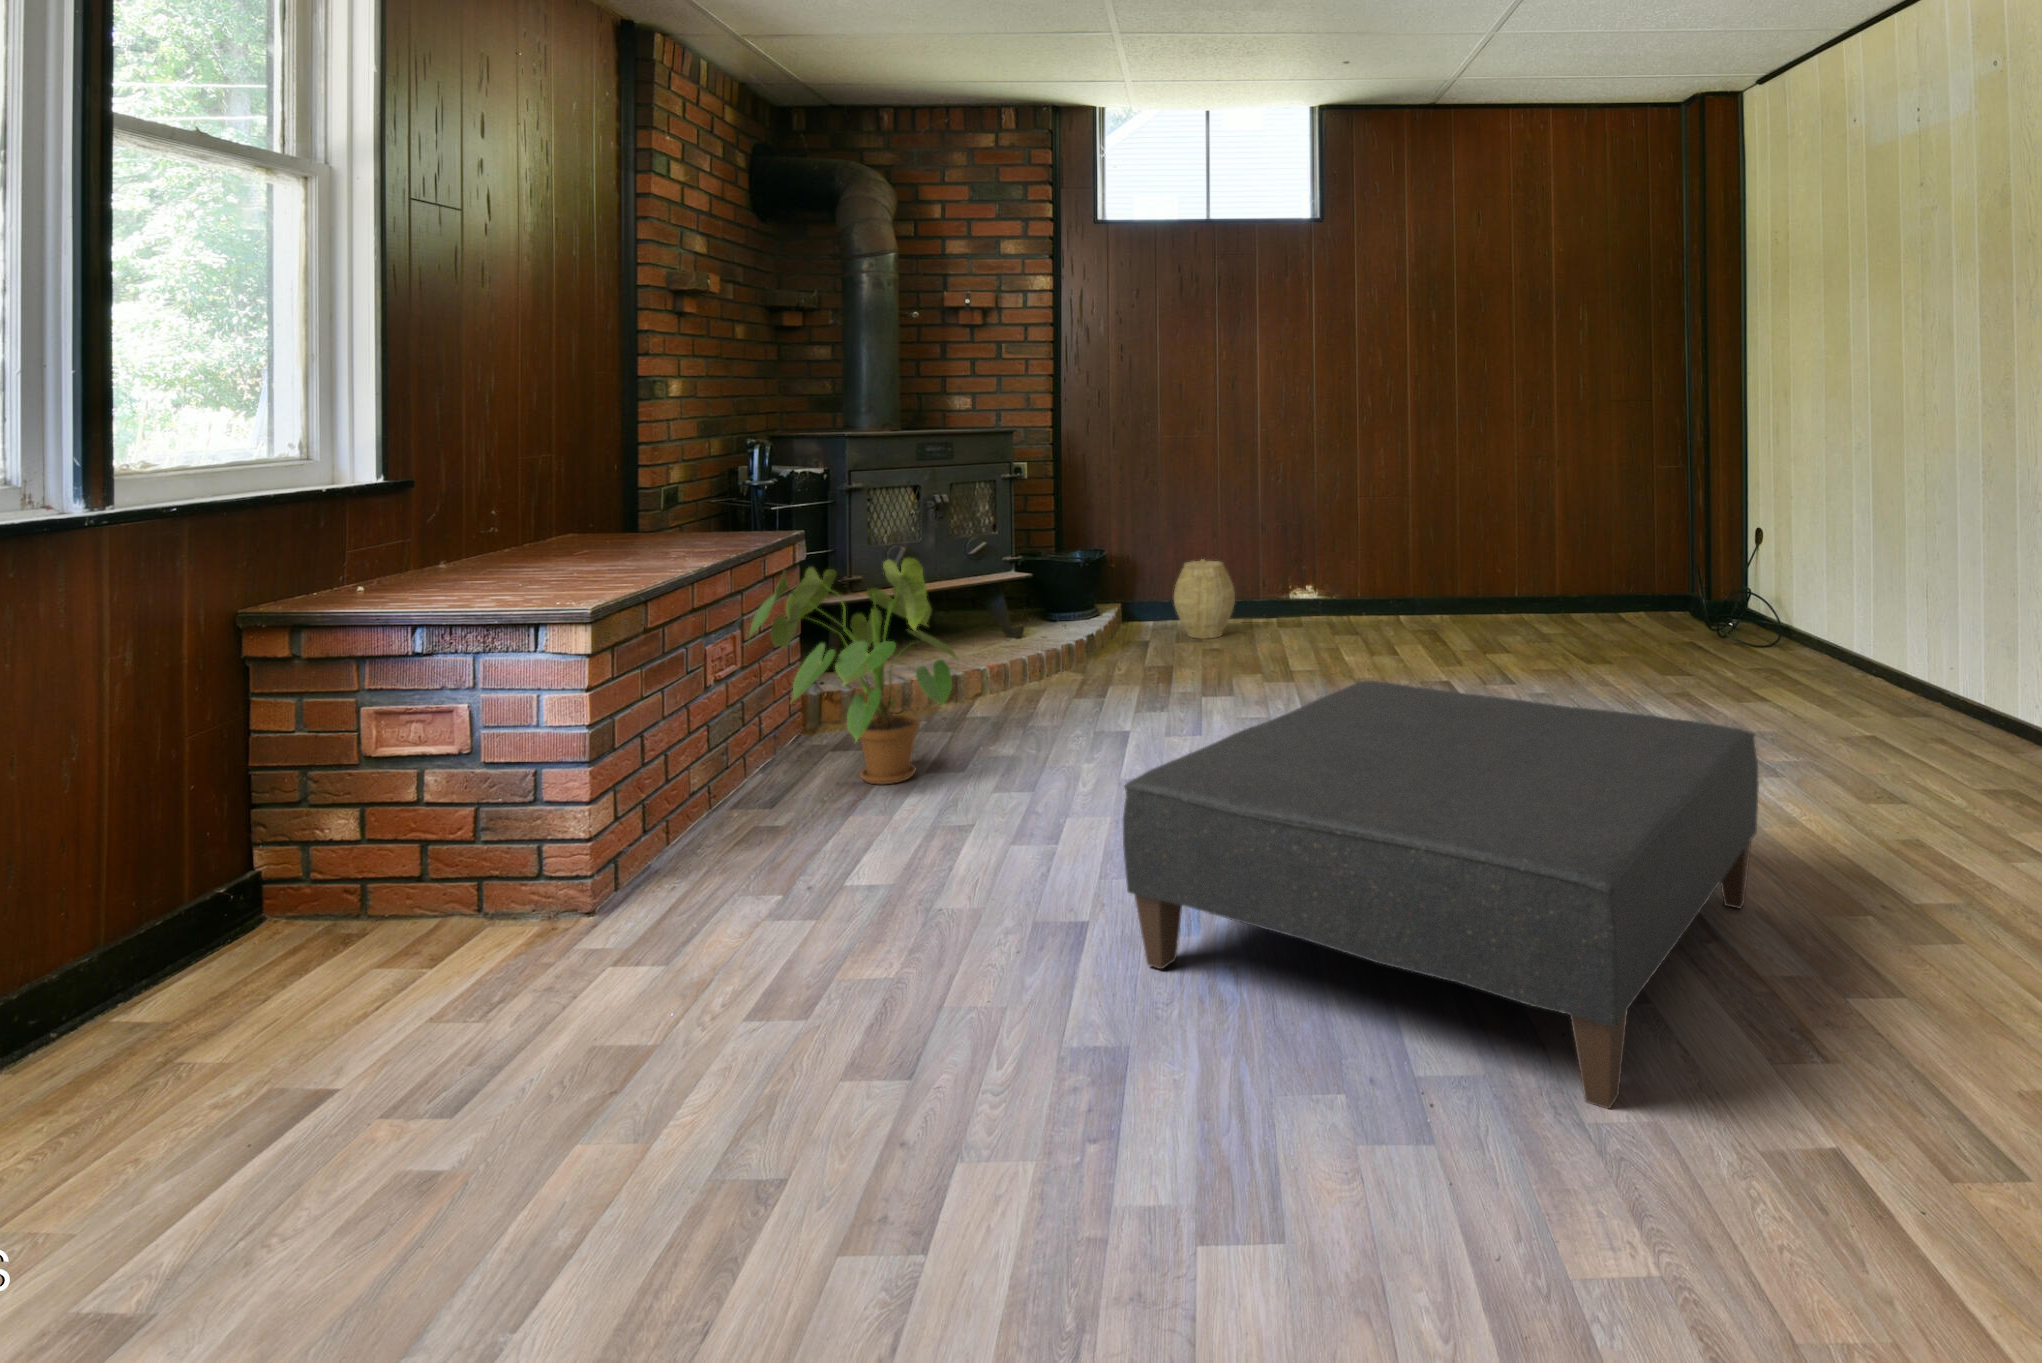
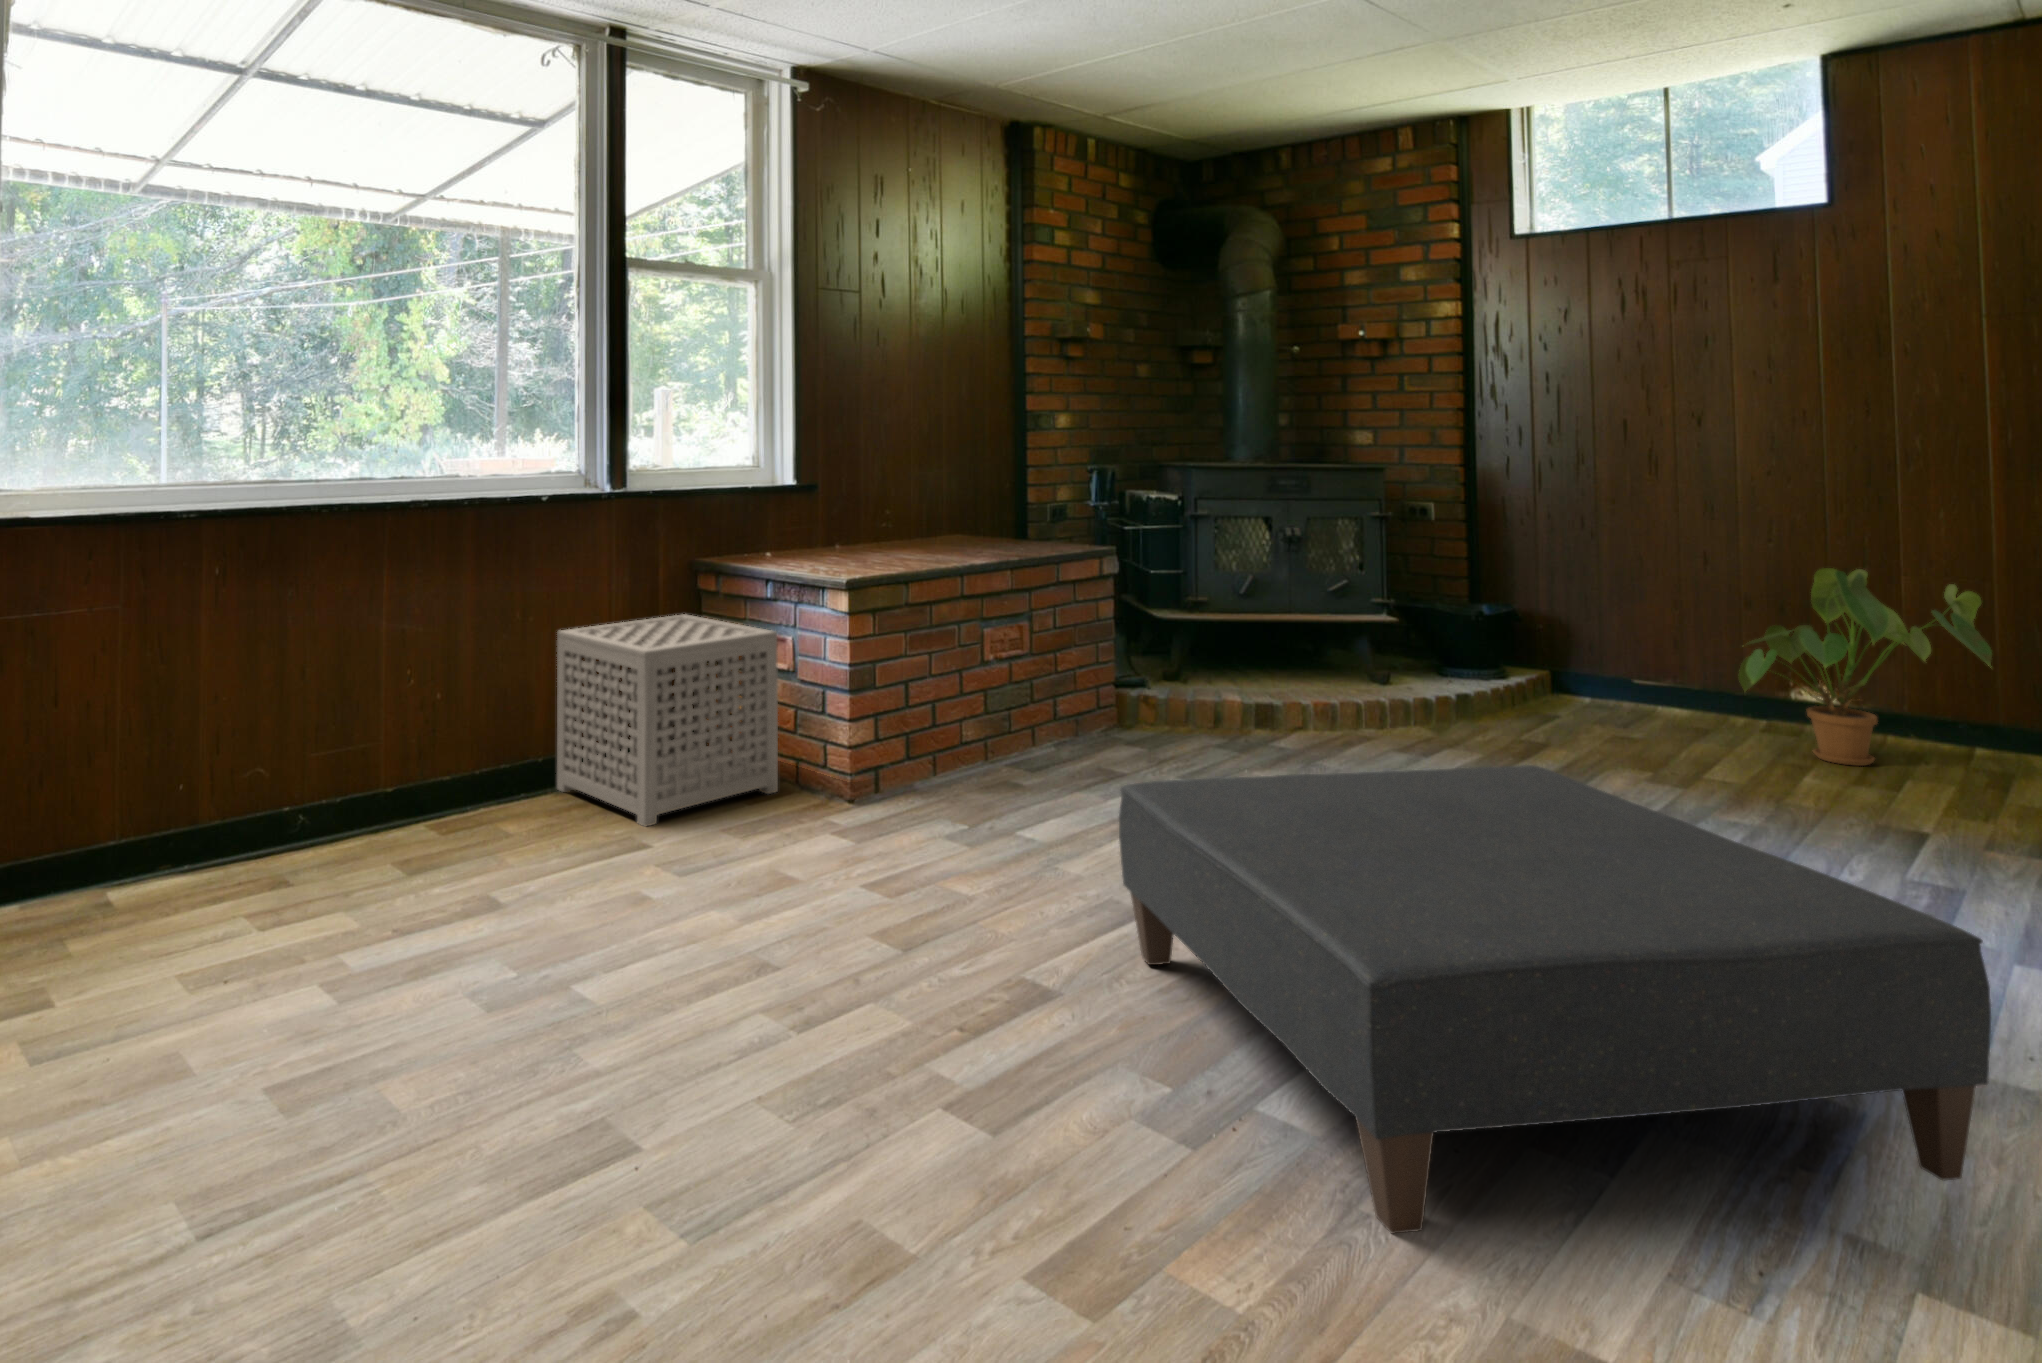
house plant: present [749,558,956,784] -> present [1739,568,1992,766]
woven basket: present [1174,560,1235,639] -> none [1602,627,1689,722]
side table: none [5,699,463,1062] -> present [557,614,778,826]

